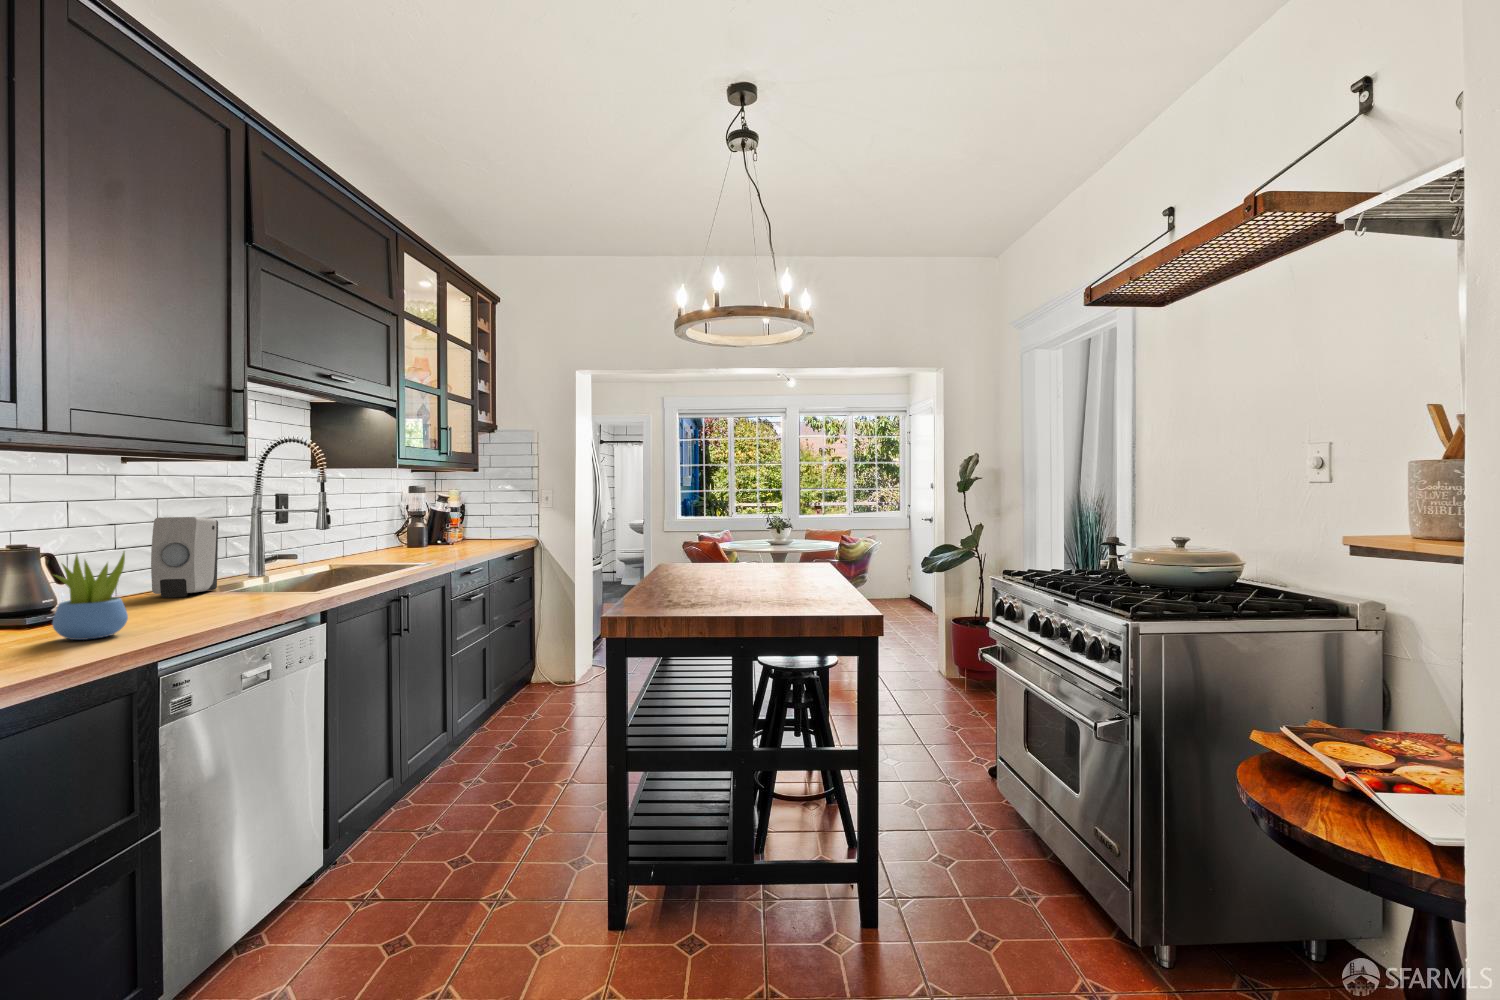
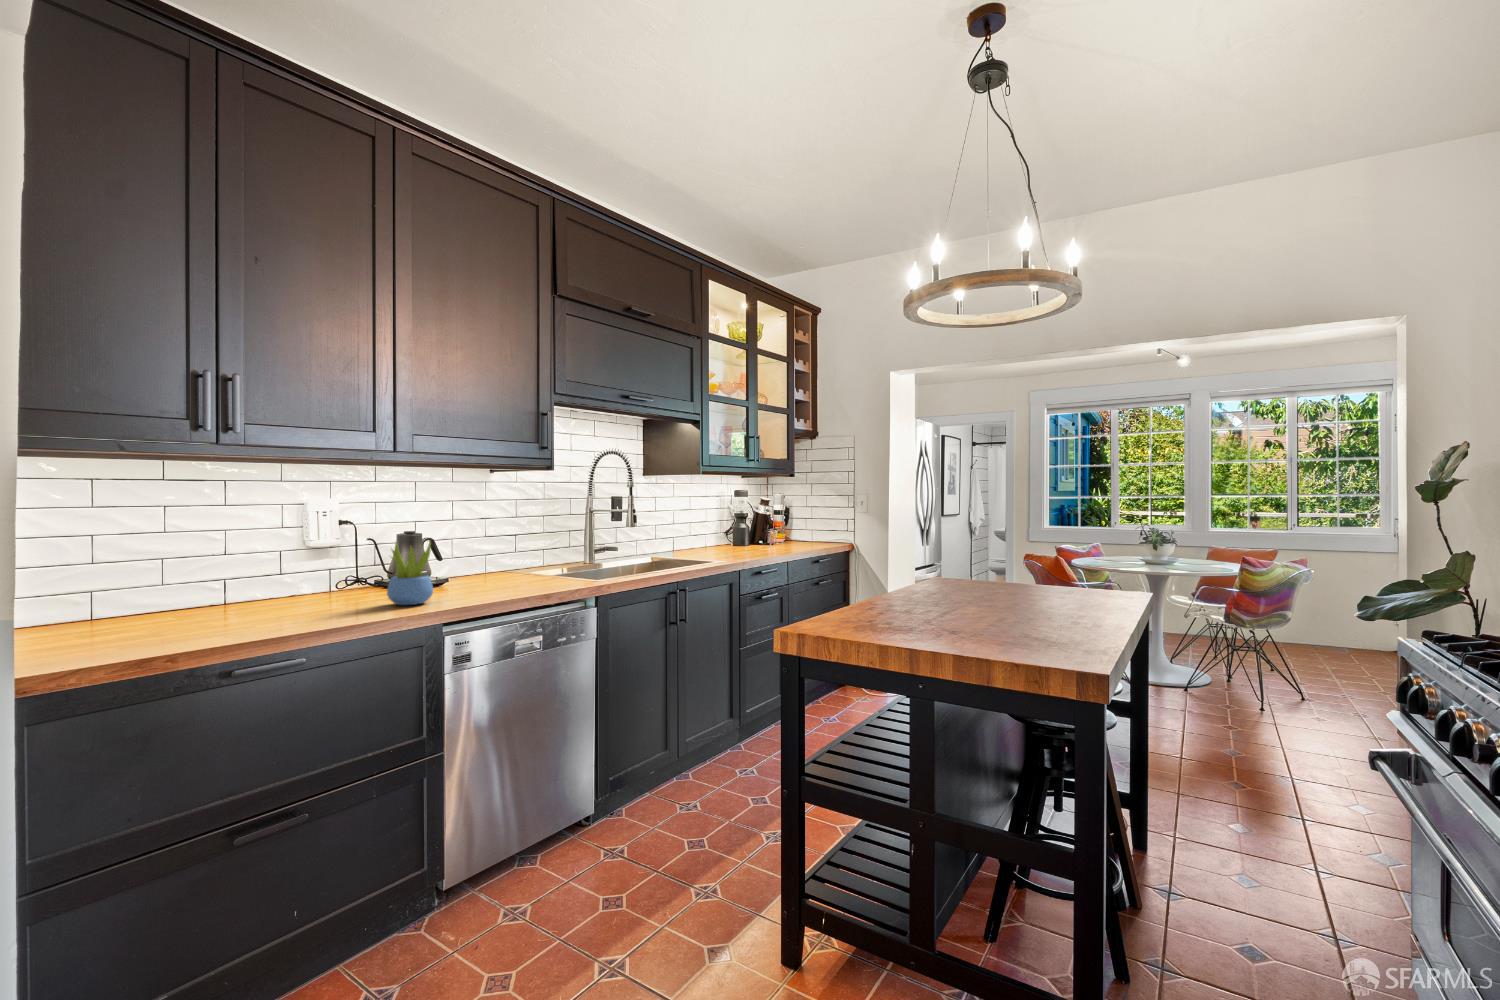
soap dispenser: present [151,517,218,598] -> none [497,516,546,578]

